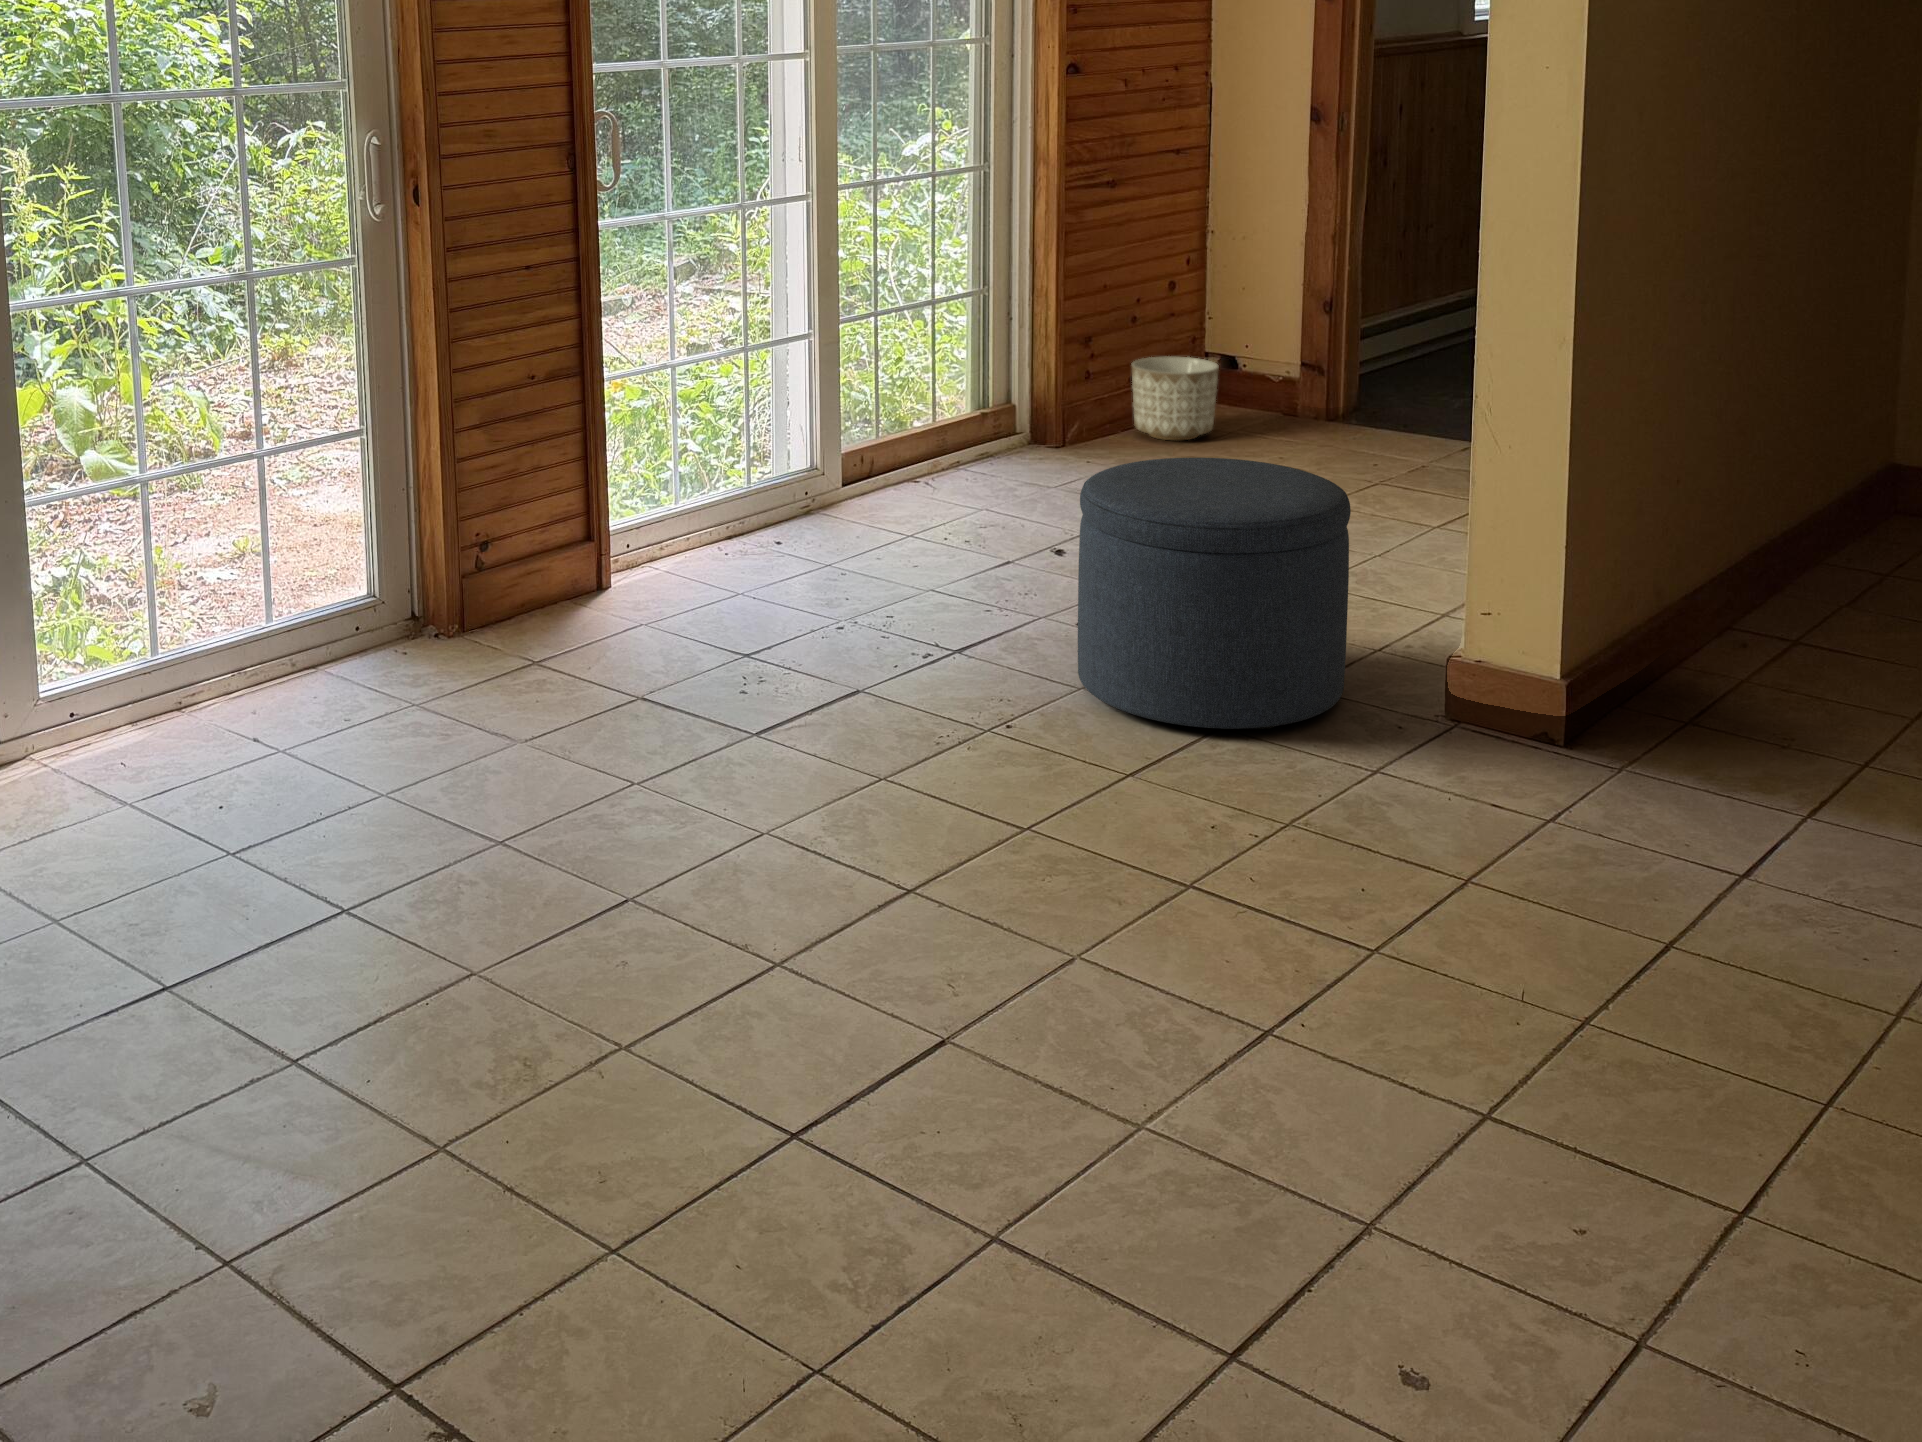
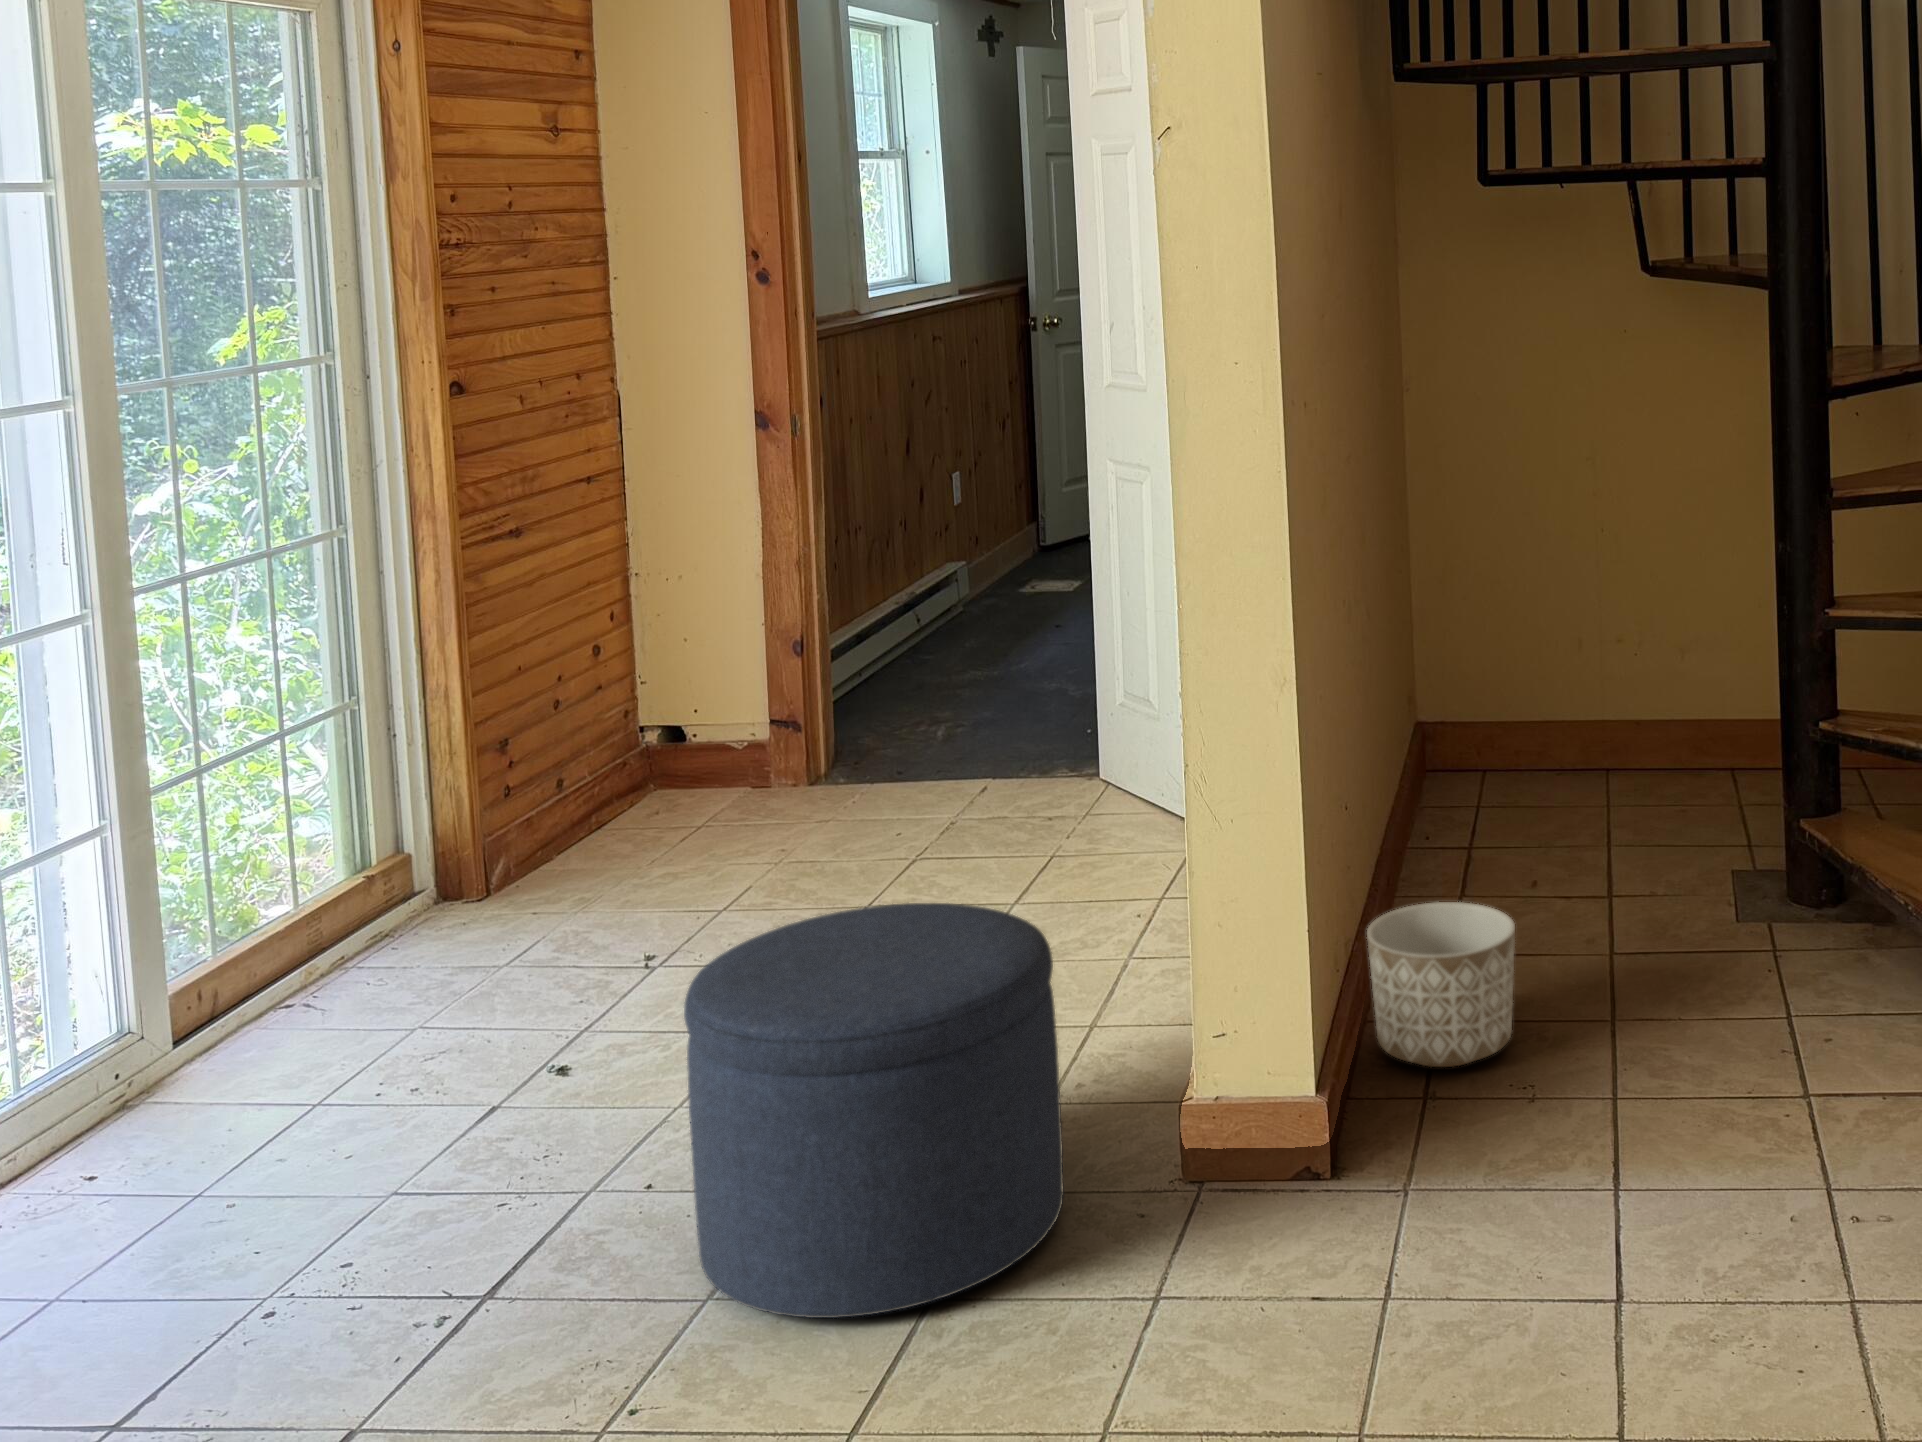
planter: present [1131,356,1219,440] -> present [1367,902,1515,1067]

